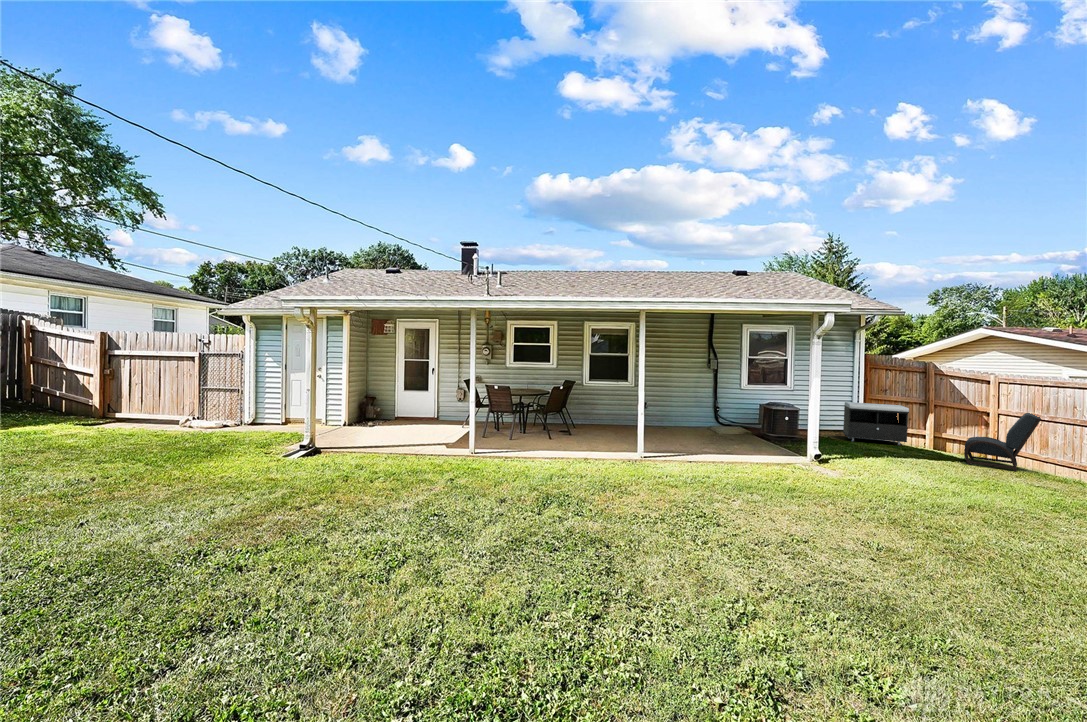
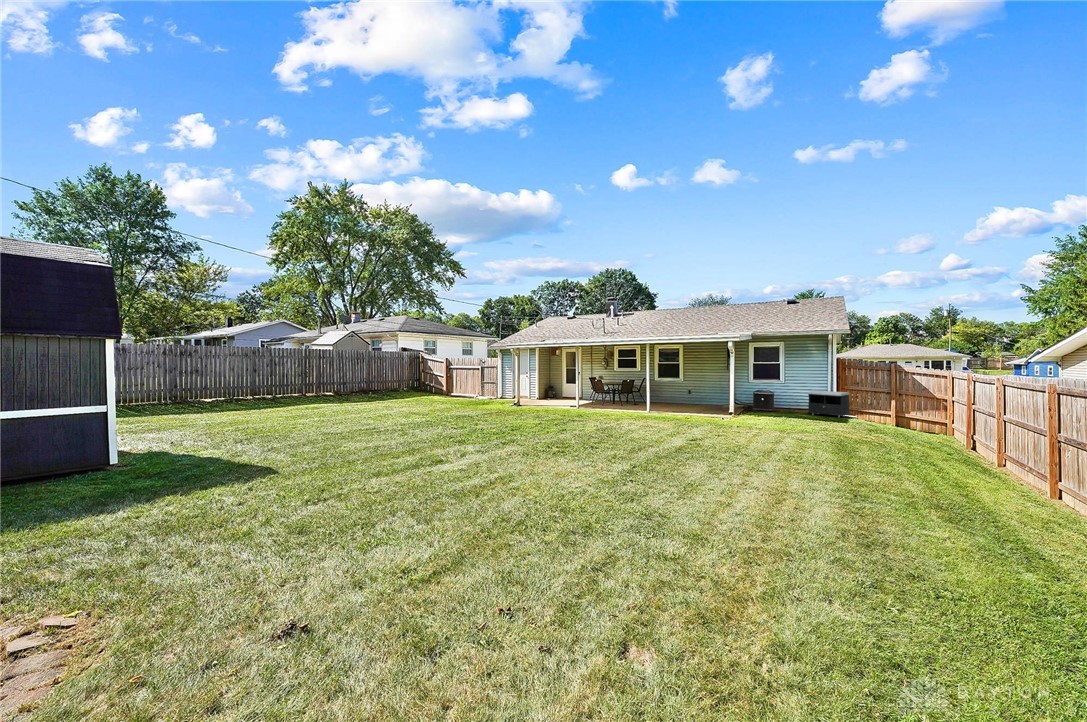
lounge chair: present [964,413,1041,471] -> none [837,394,880,427]

